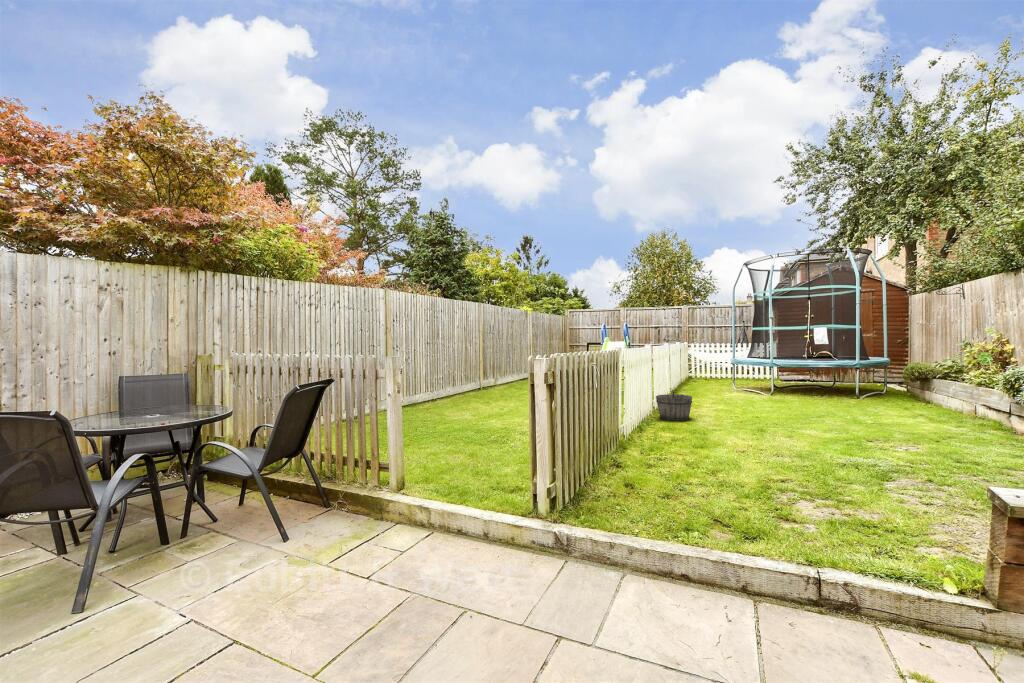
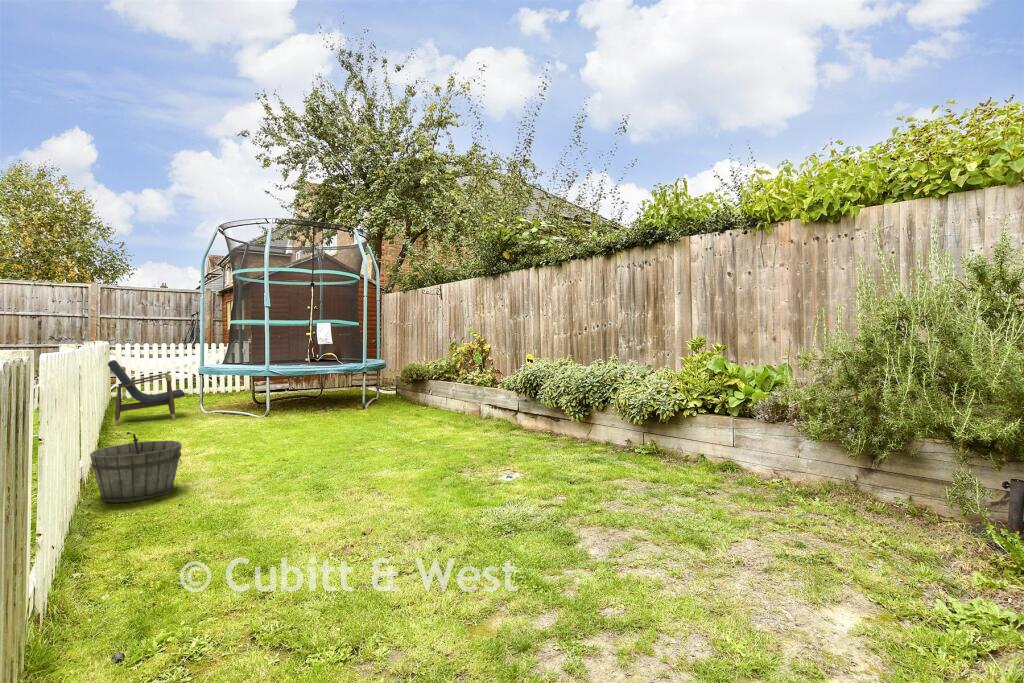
lounge chair: none [681,354,722,392] -> present [108,360,185,425]

